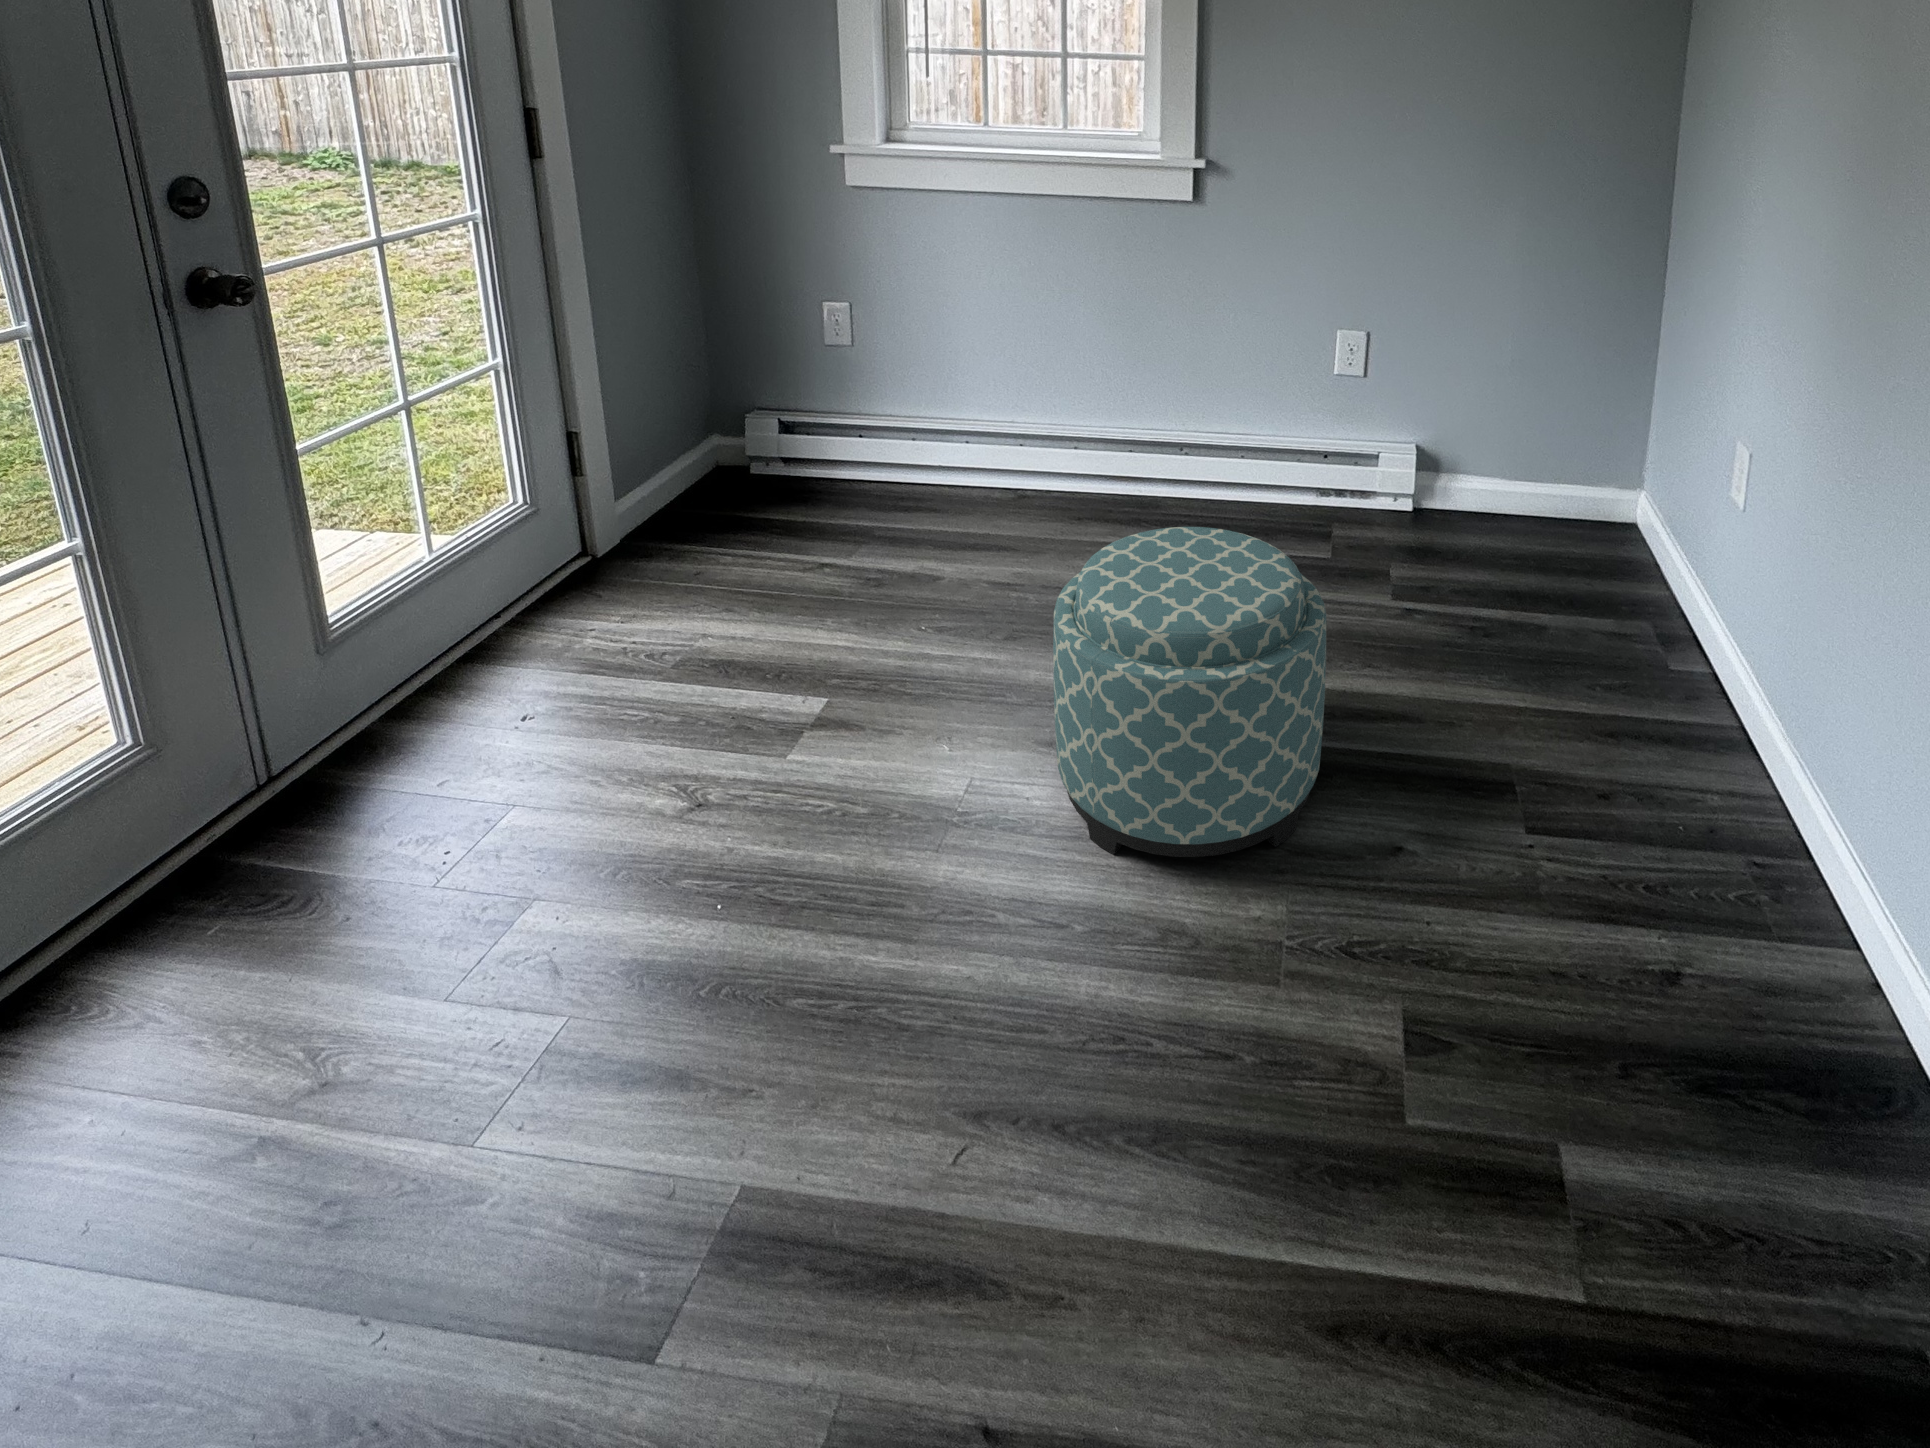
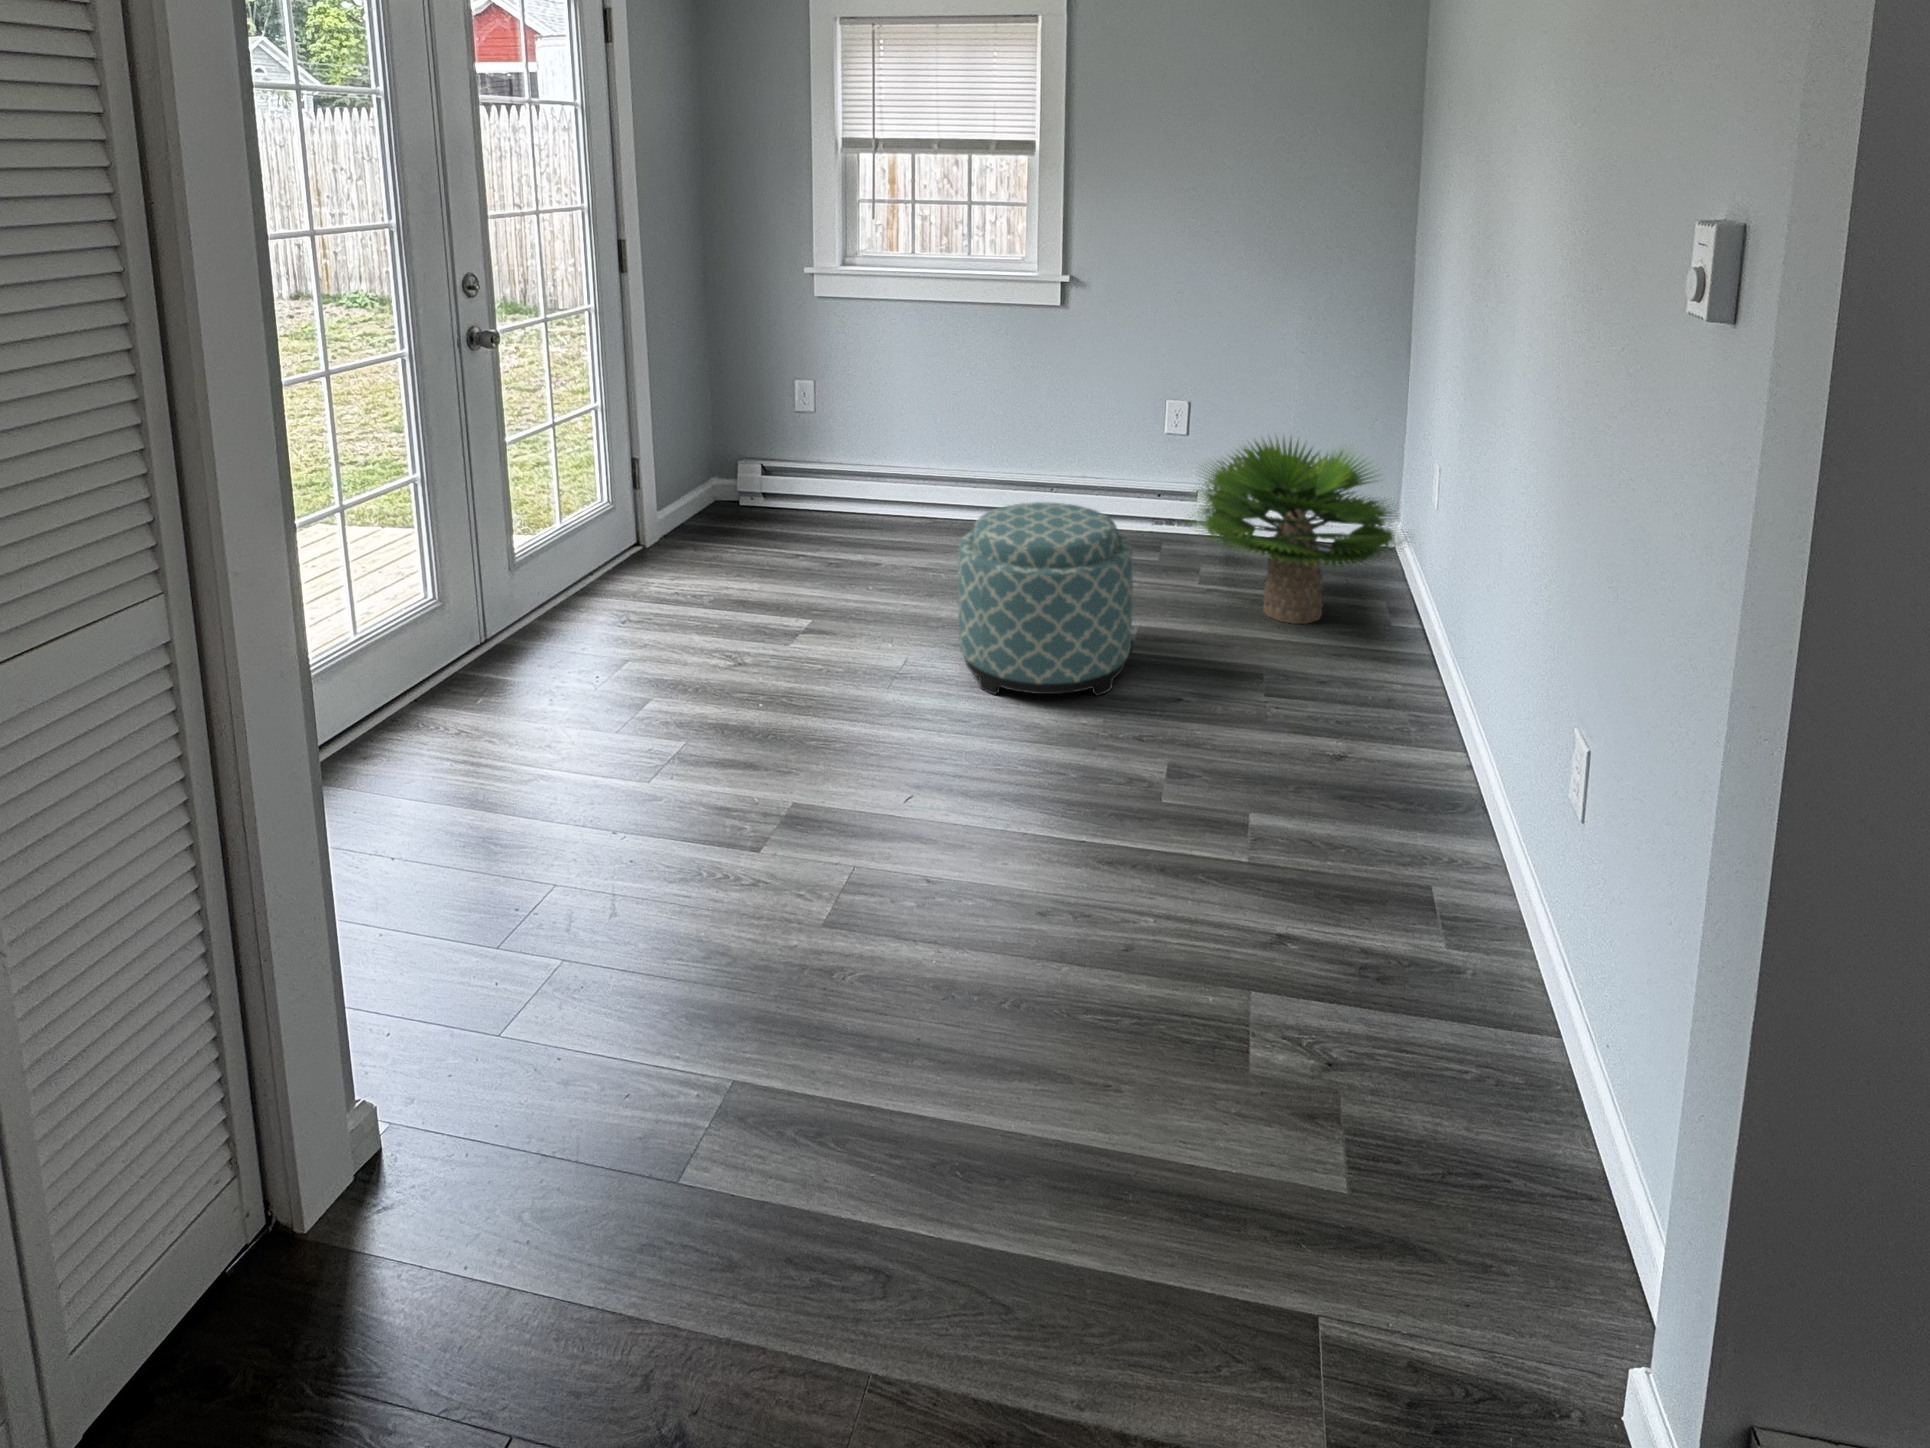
potted plant: none [1377,392,1712,670] -> present [1189,439,1405,624]

